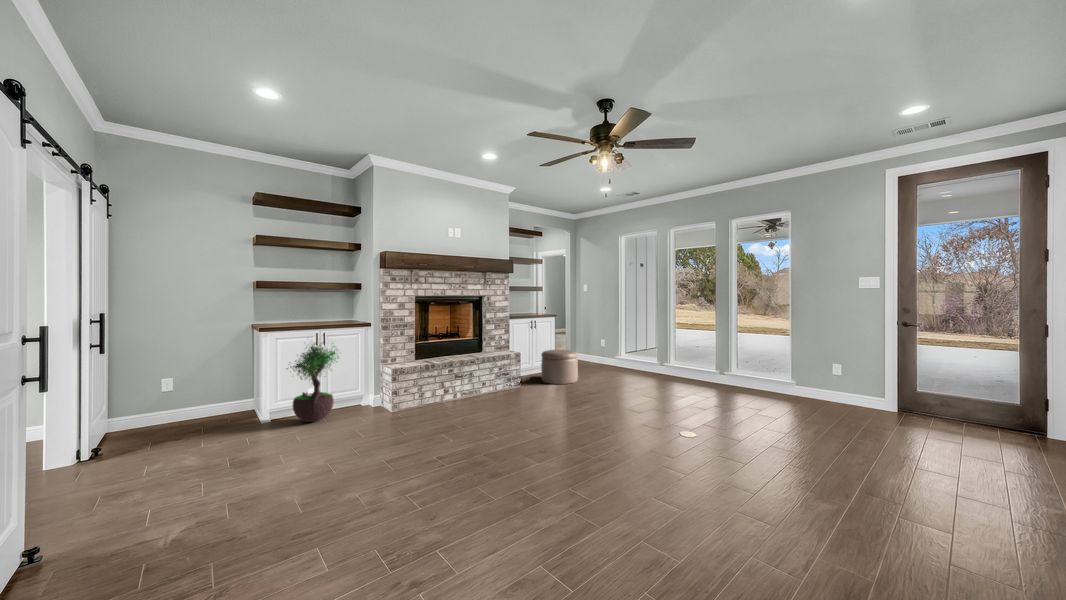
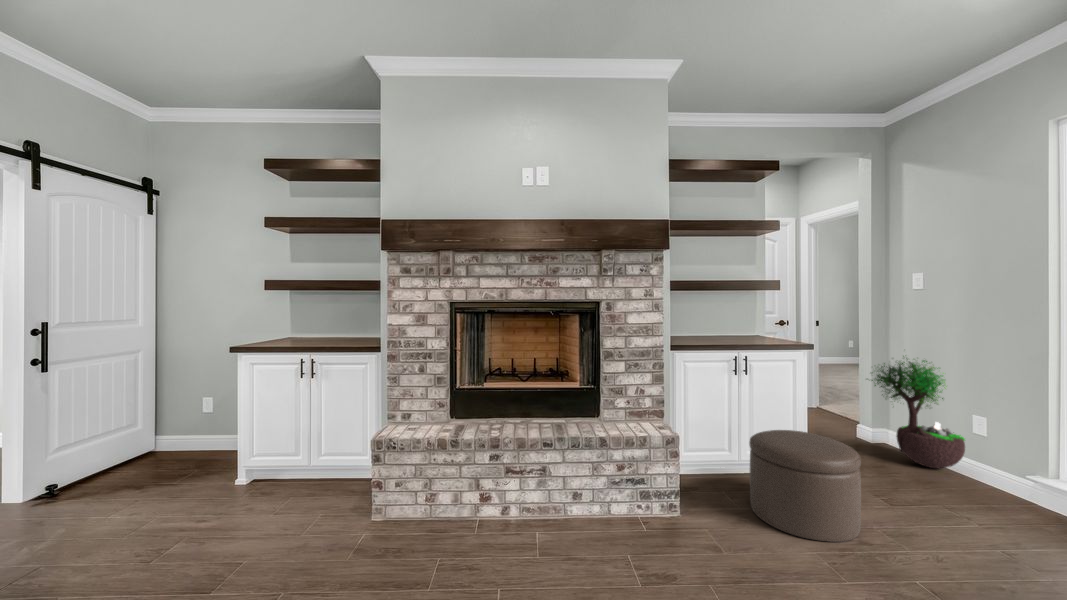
potted tree: present [287,343,339,422] -> present [872,356,965,468]

